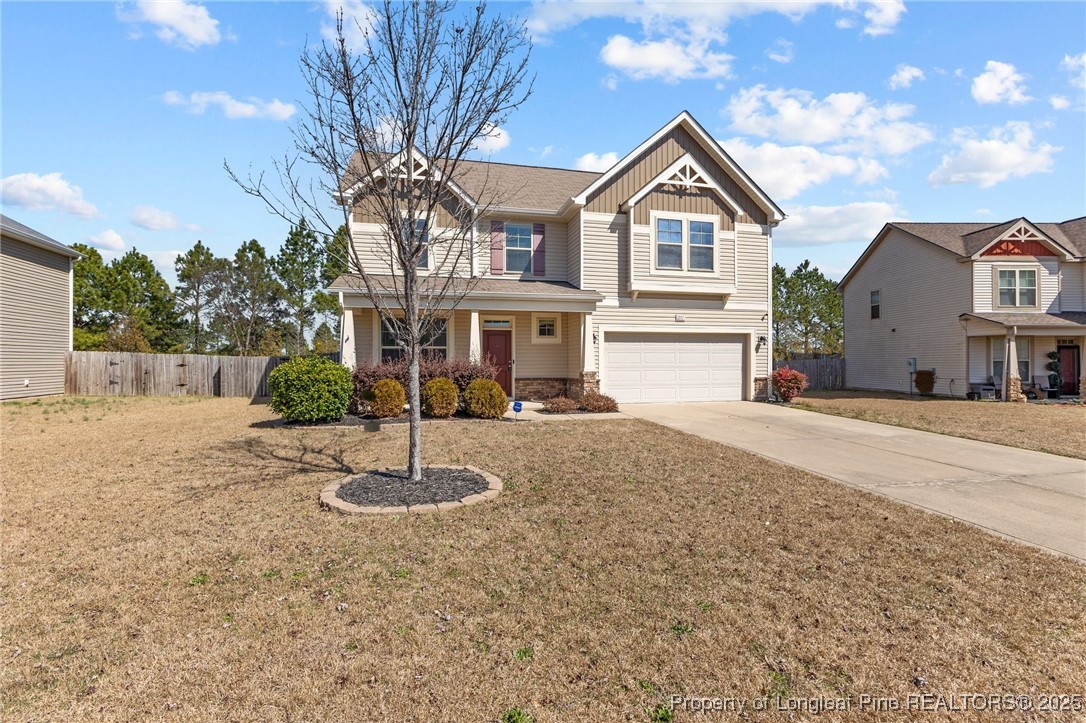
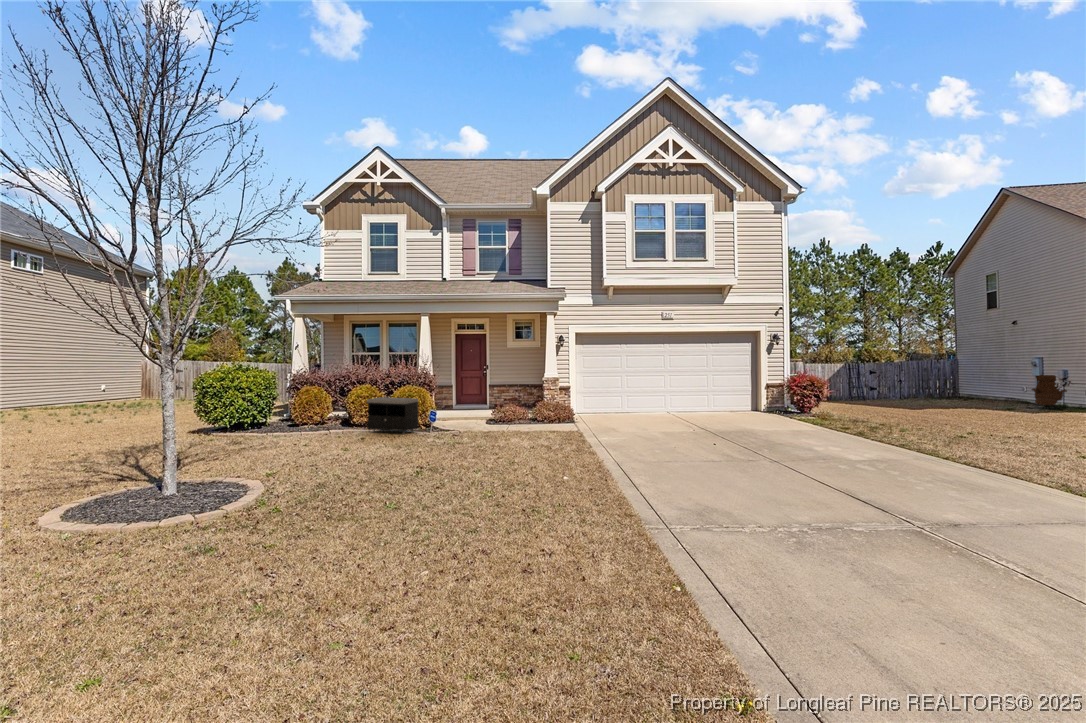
potted tree: present [362,390,380,432] -> none [281,391,299,432]
storage bench: none [458,395,504,431] -> present [367,397,419,434]

